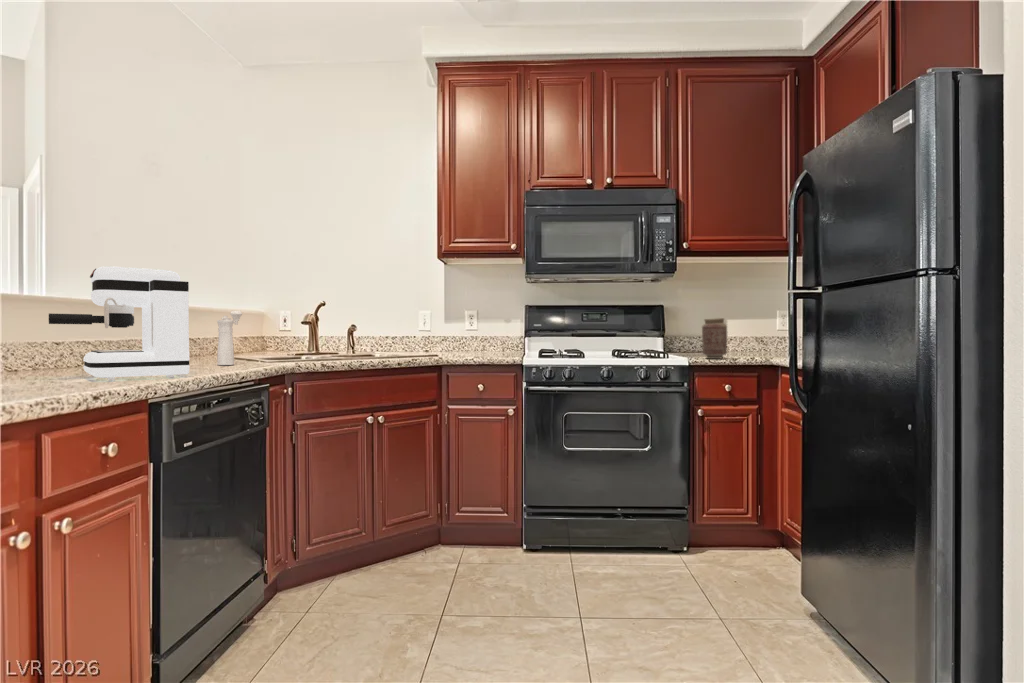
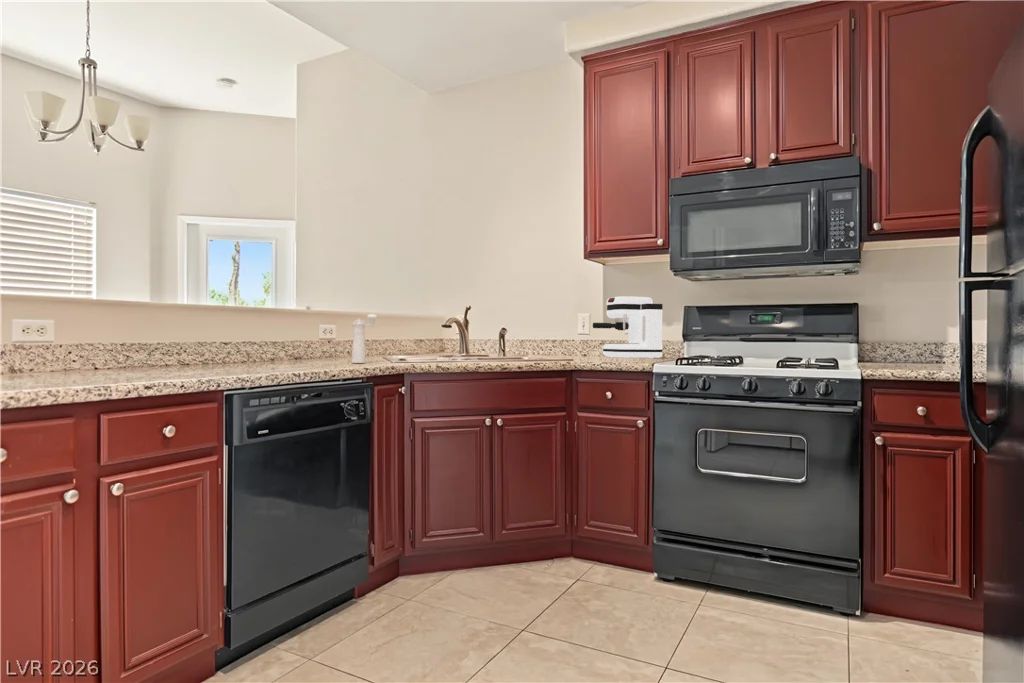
coffee maker: present [49,266,189,380] -> present [593,296,663,359]
vase: present [702,318,727,359] -> none [884,319,921,372]

